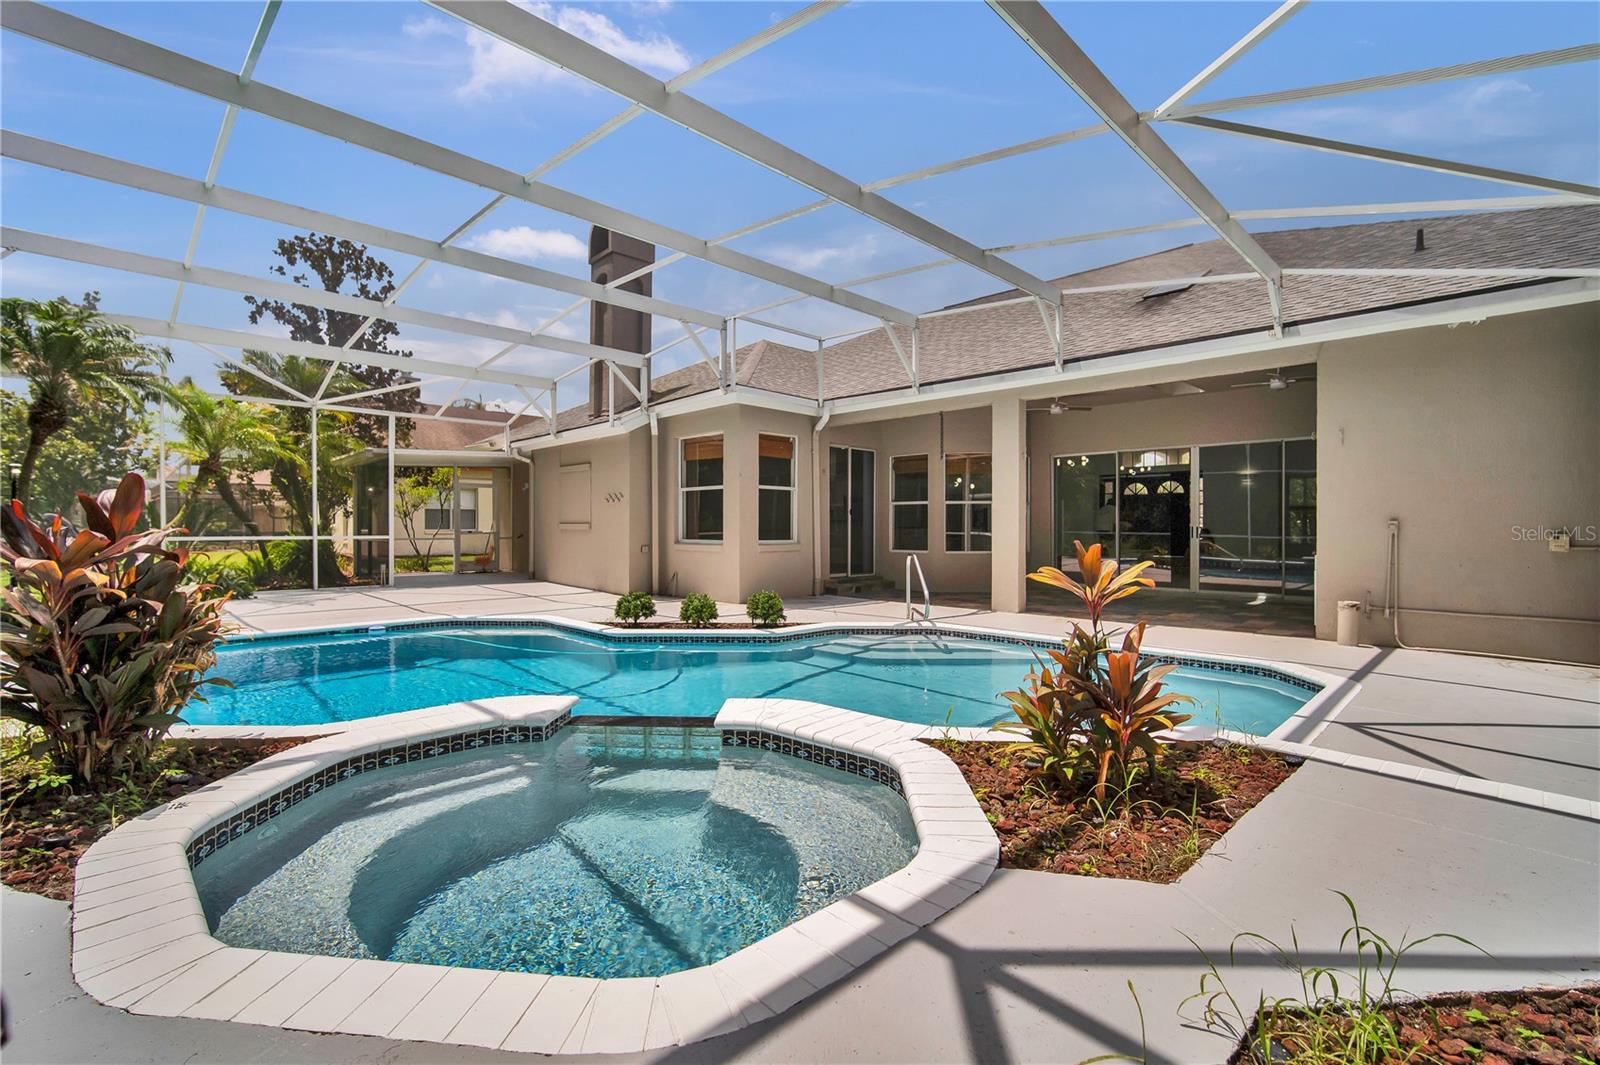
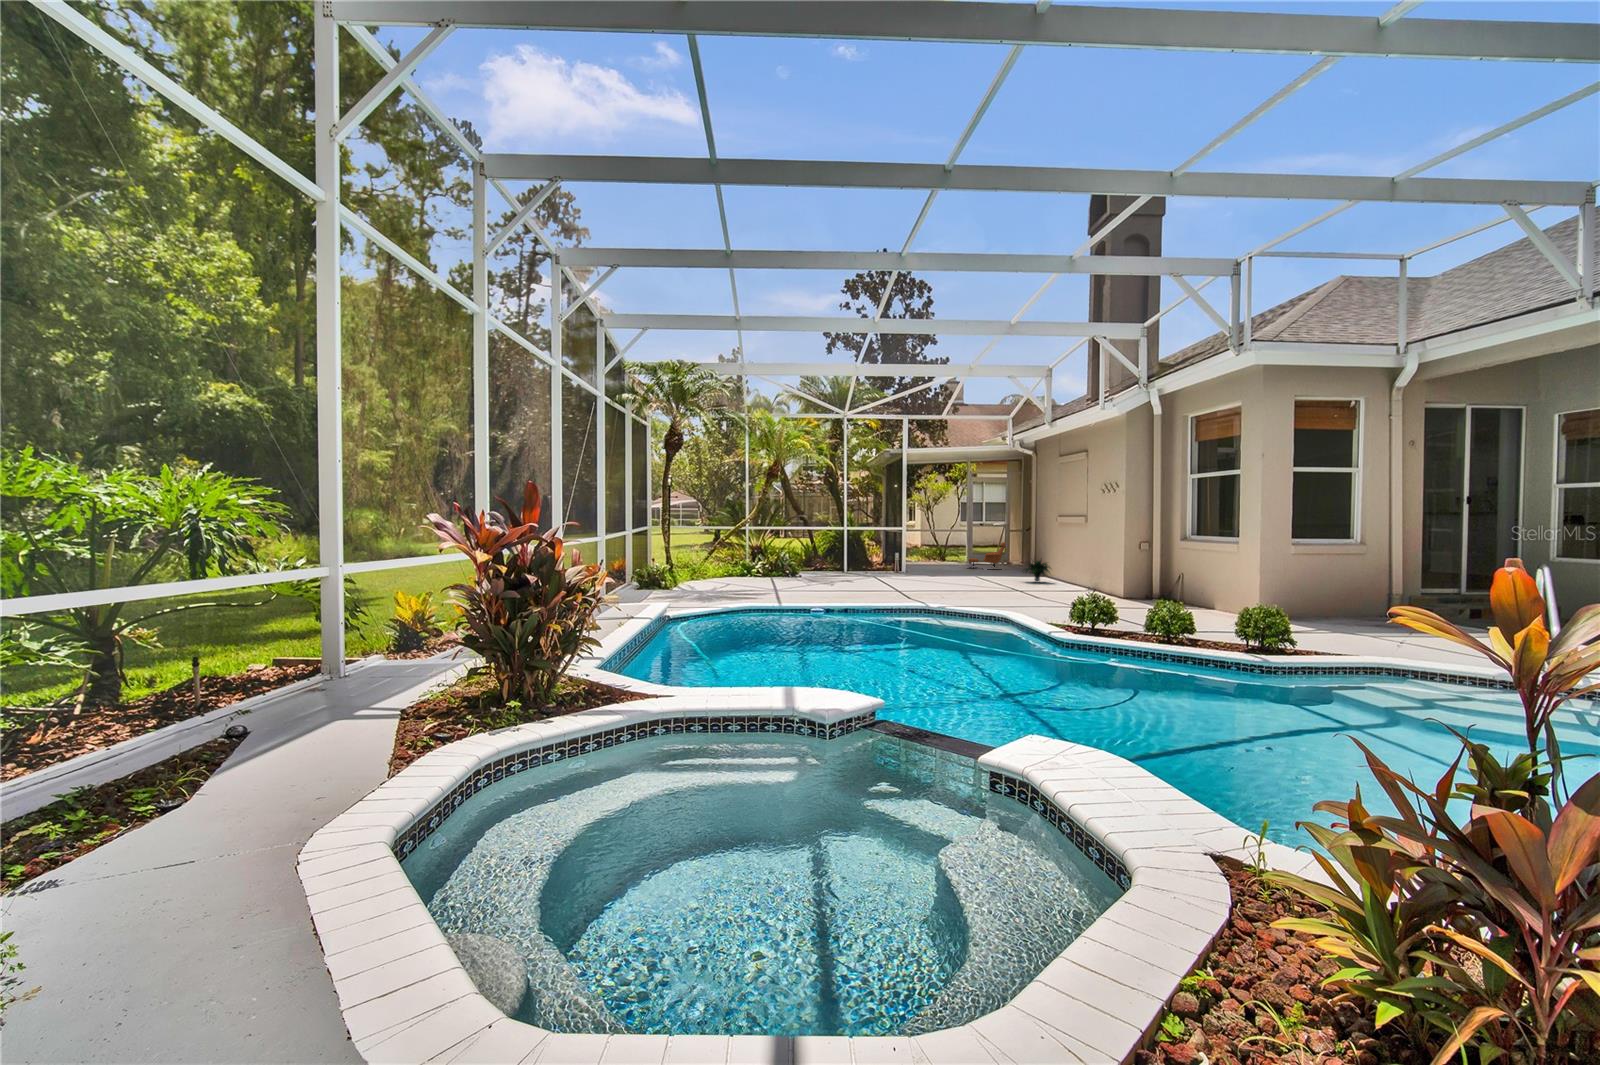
potted plant: none [524,560,555,584] -> present [1025,560,1050,582]

